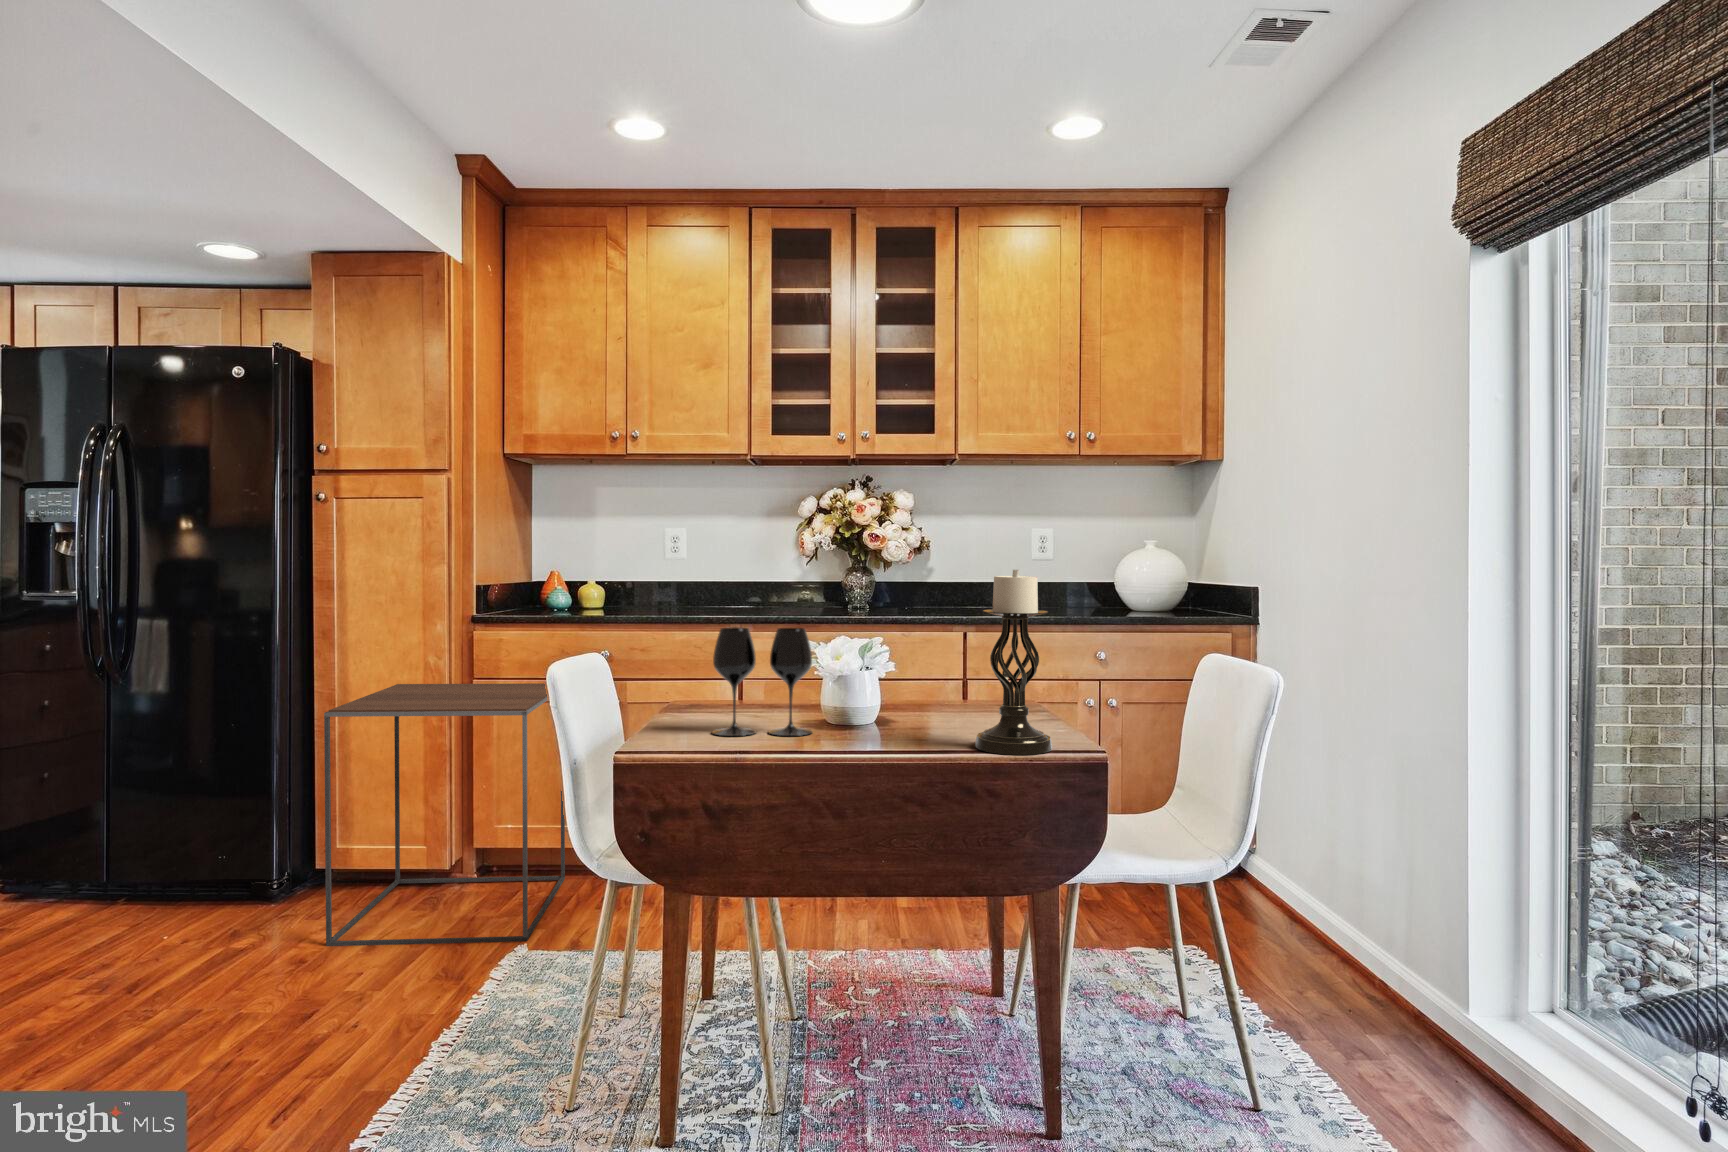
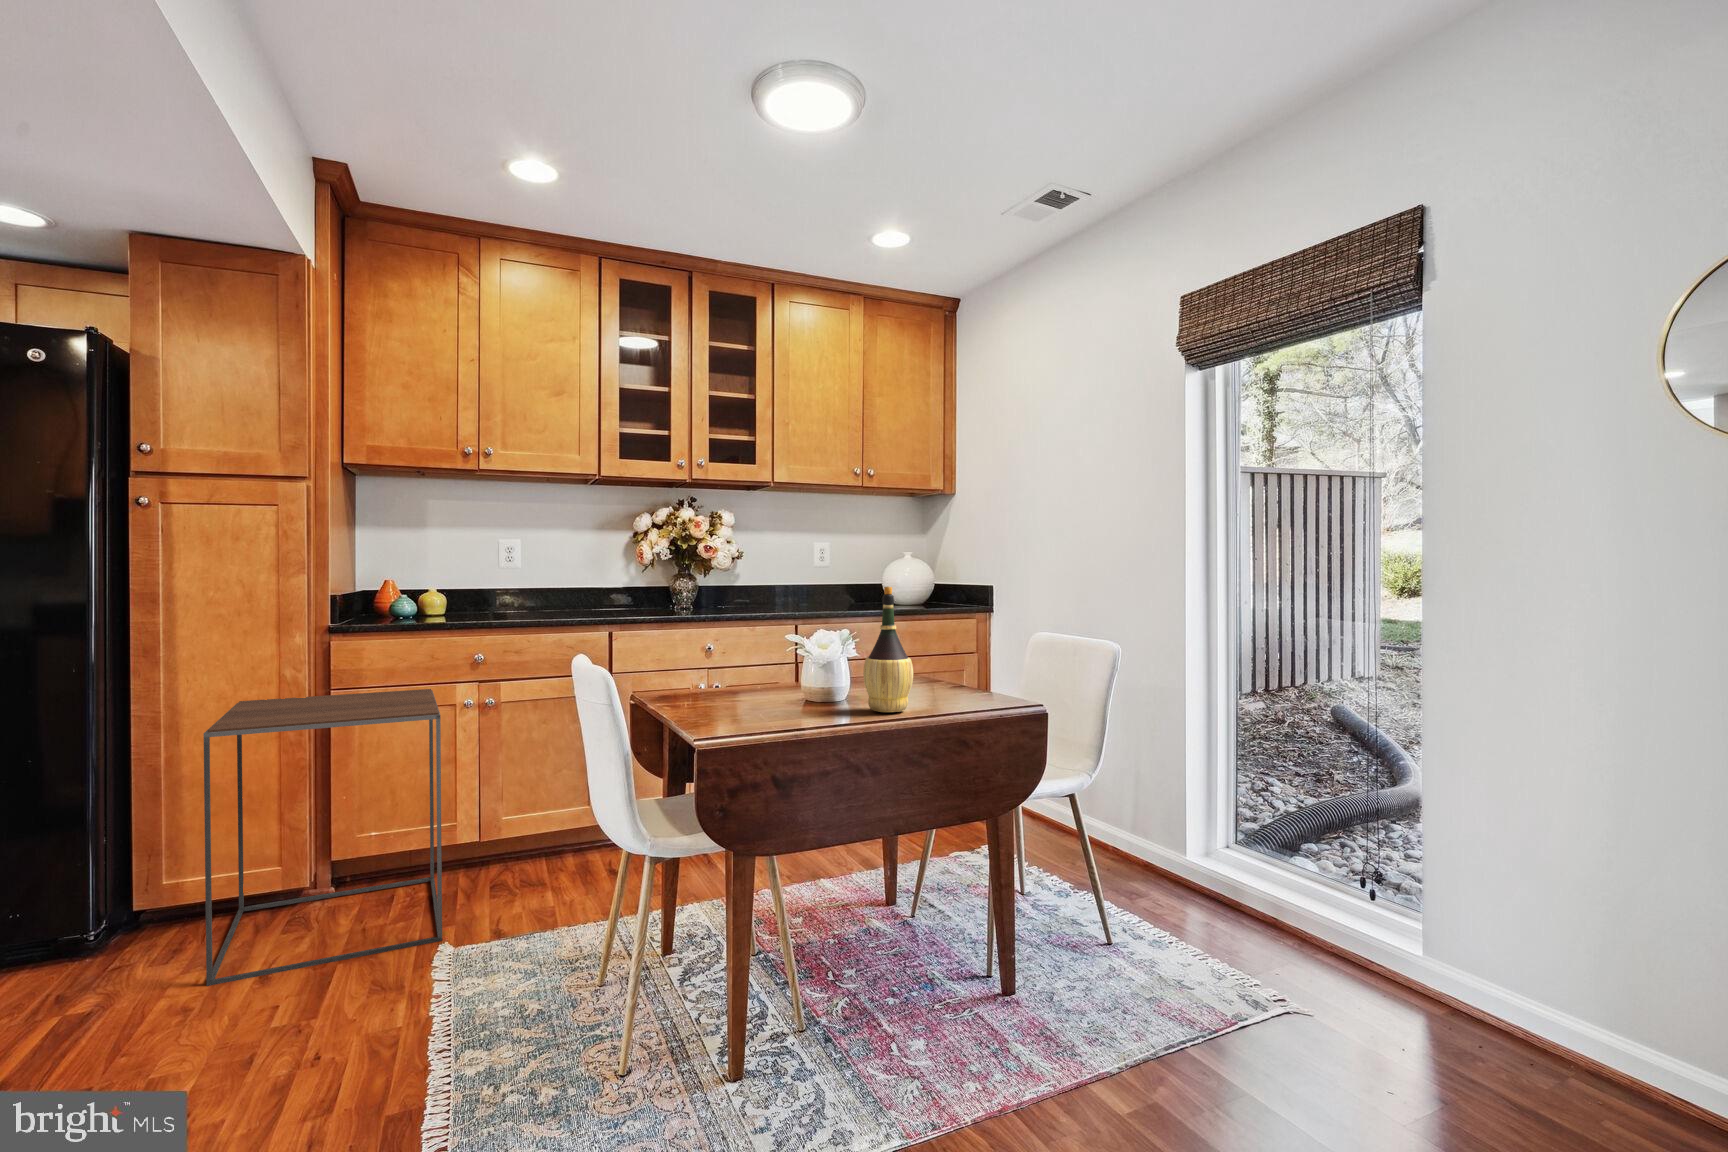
candle holder: present [975,570,1052,755] -> none [936,565,996,709]
wine bottle: none [868,595,930,750] -> present [863,586,913,712]
wine glass: present [712,627,812,736] -> none [710,618,795,714]

